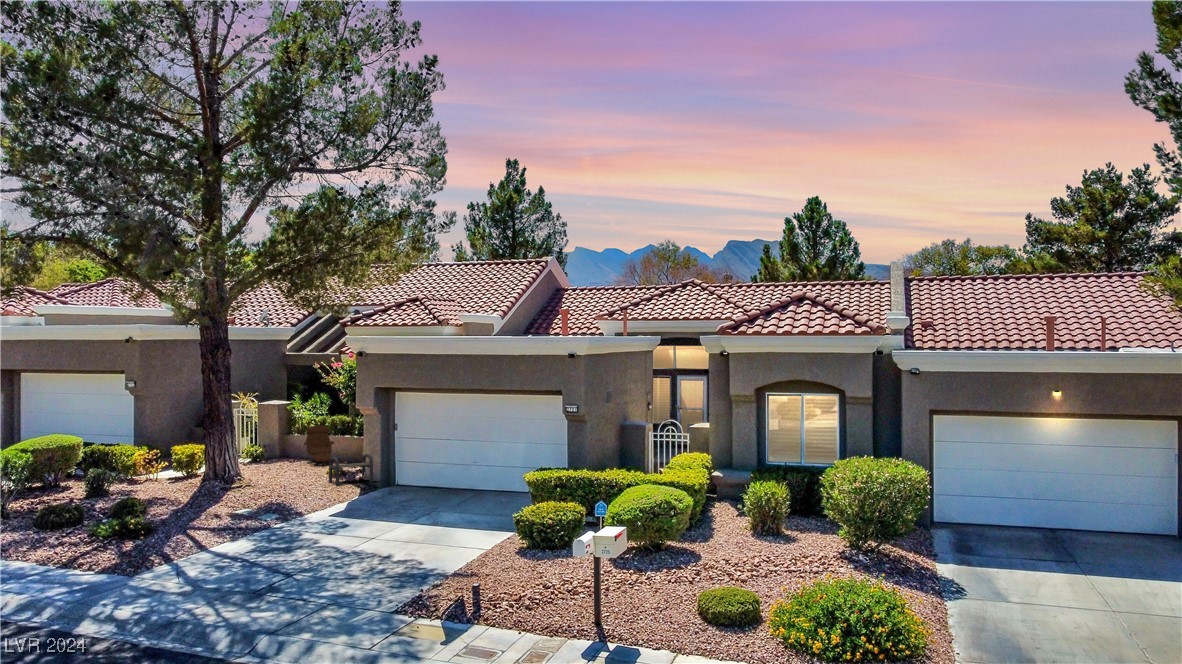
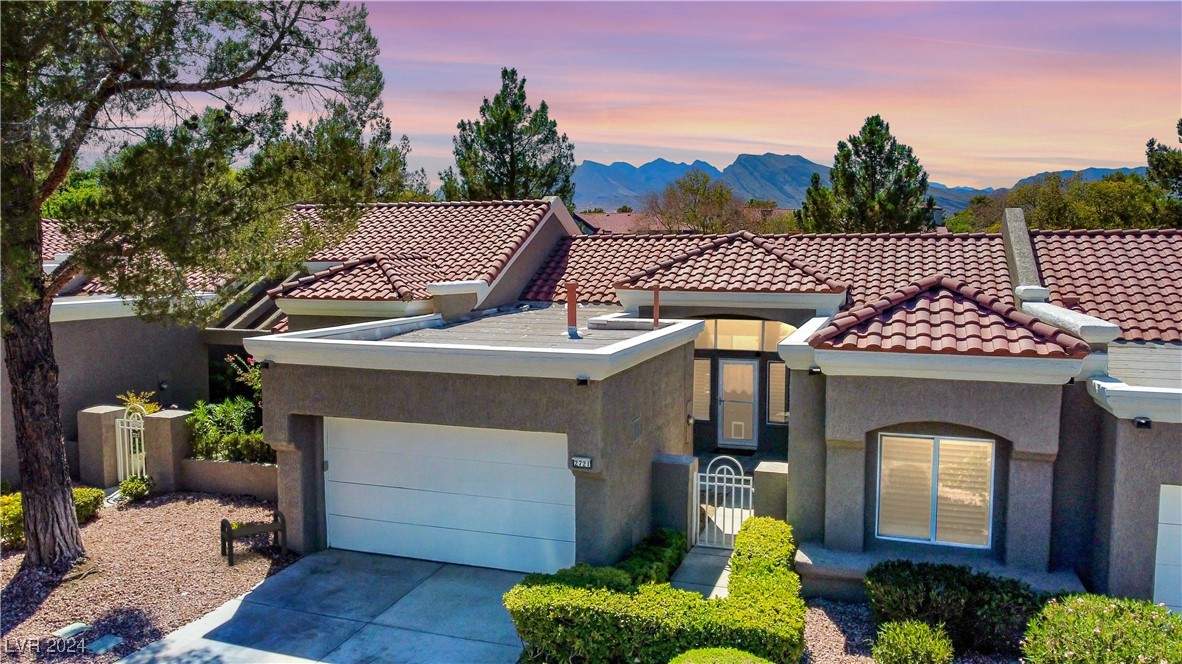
lounge chair: present [304,426,334,466] -> none [203,449,248,513]

